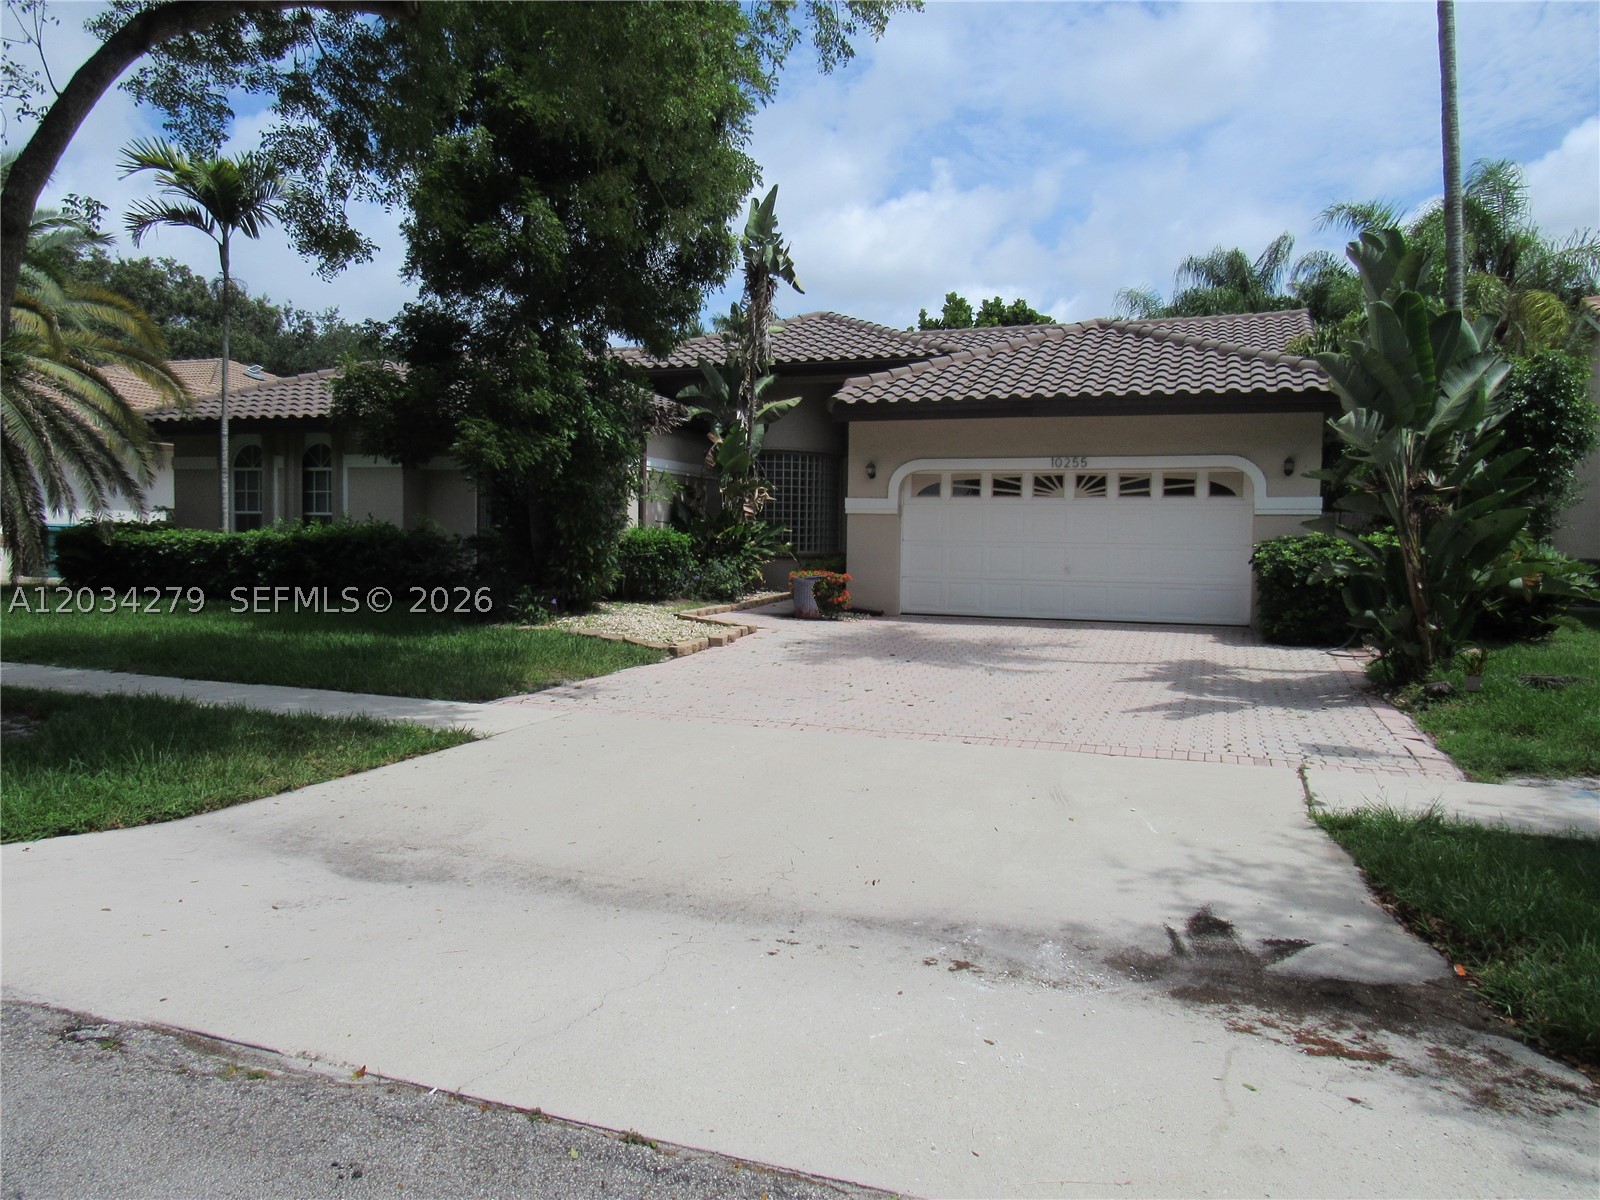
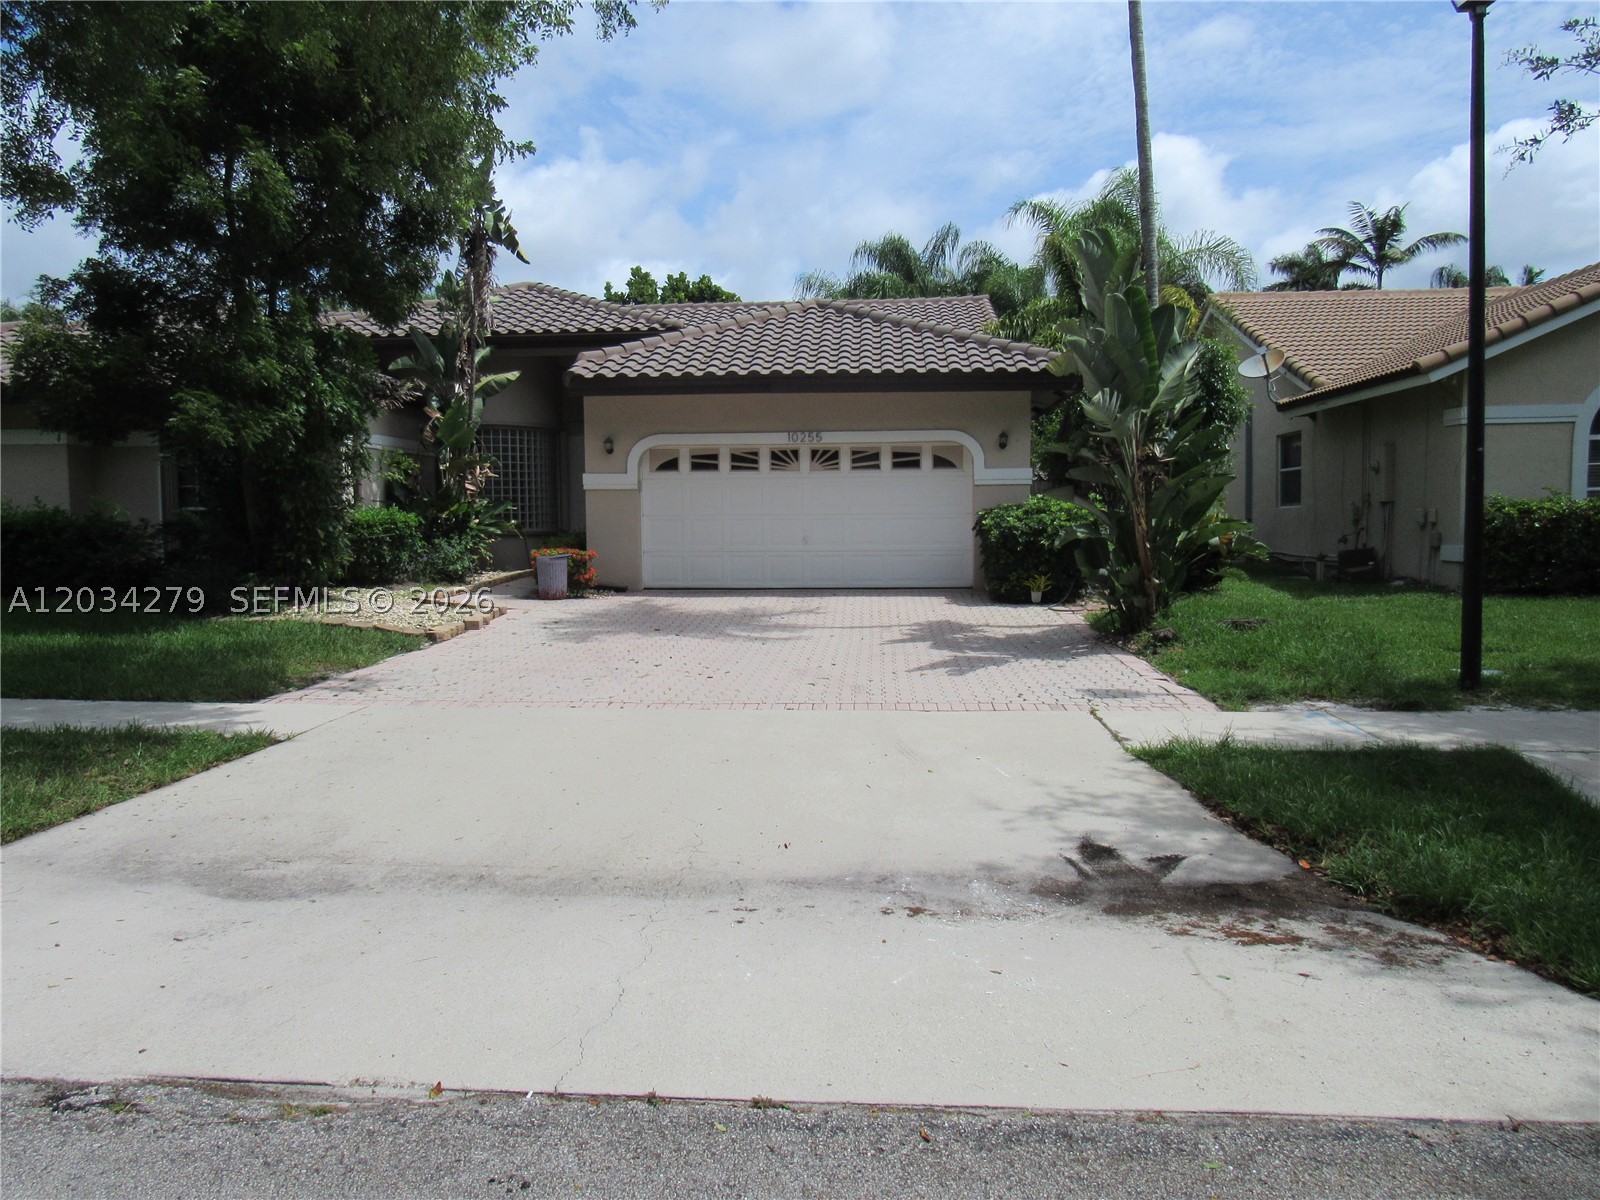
potted plant: present [1456,647,1497,692] -> present [1024,574,1051,603]

